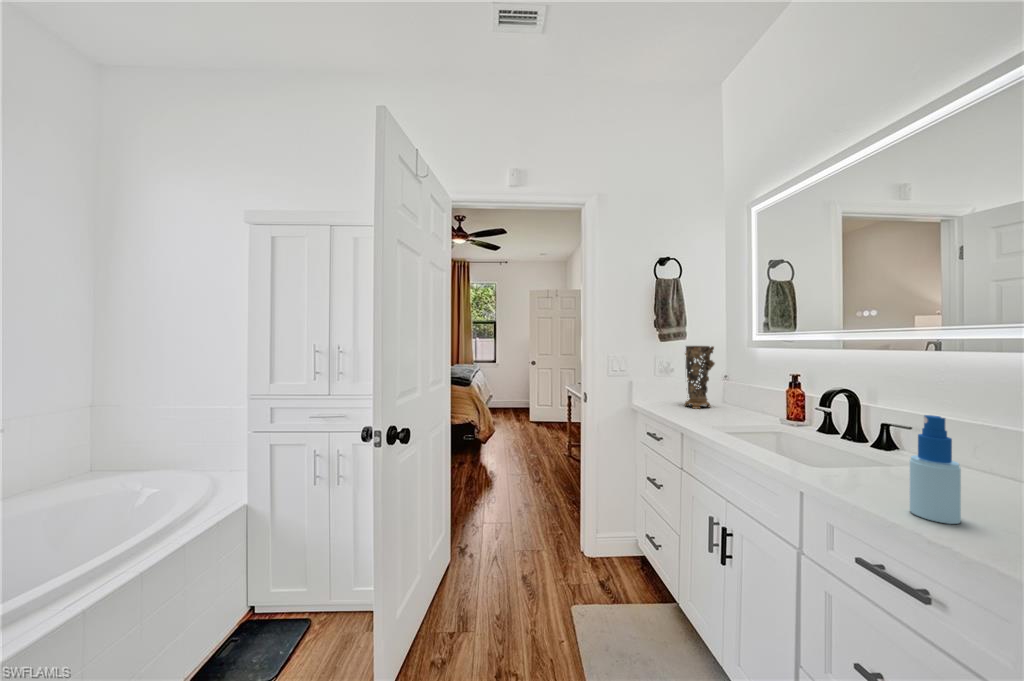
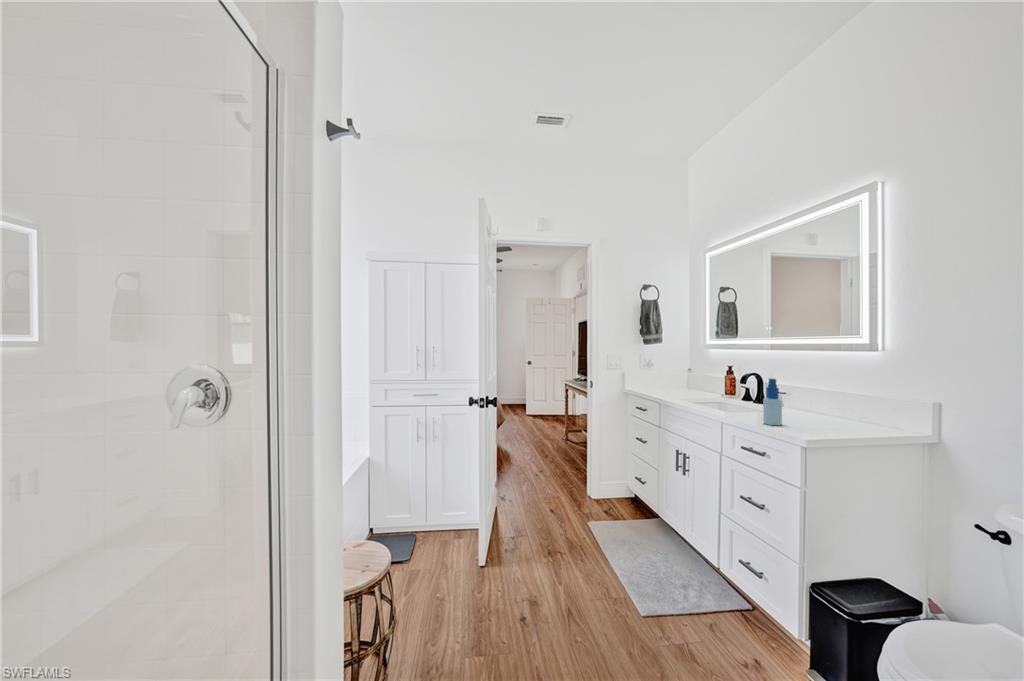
decorative vase: present [685,346,715,409] -> none [661,347,682,392]

